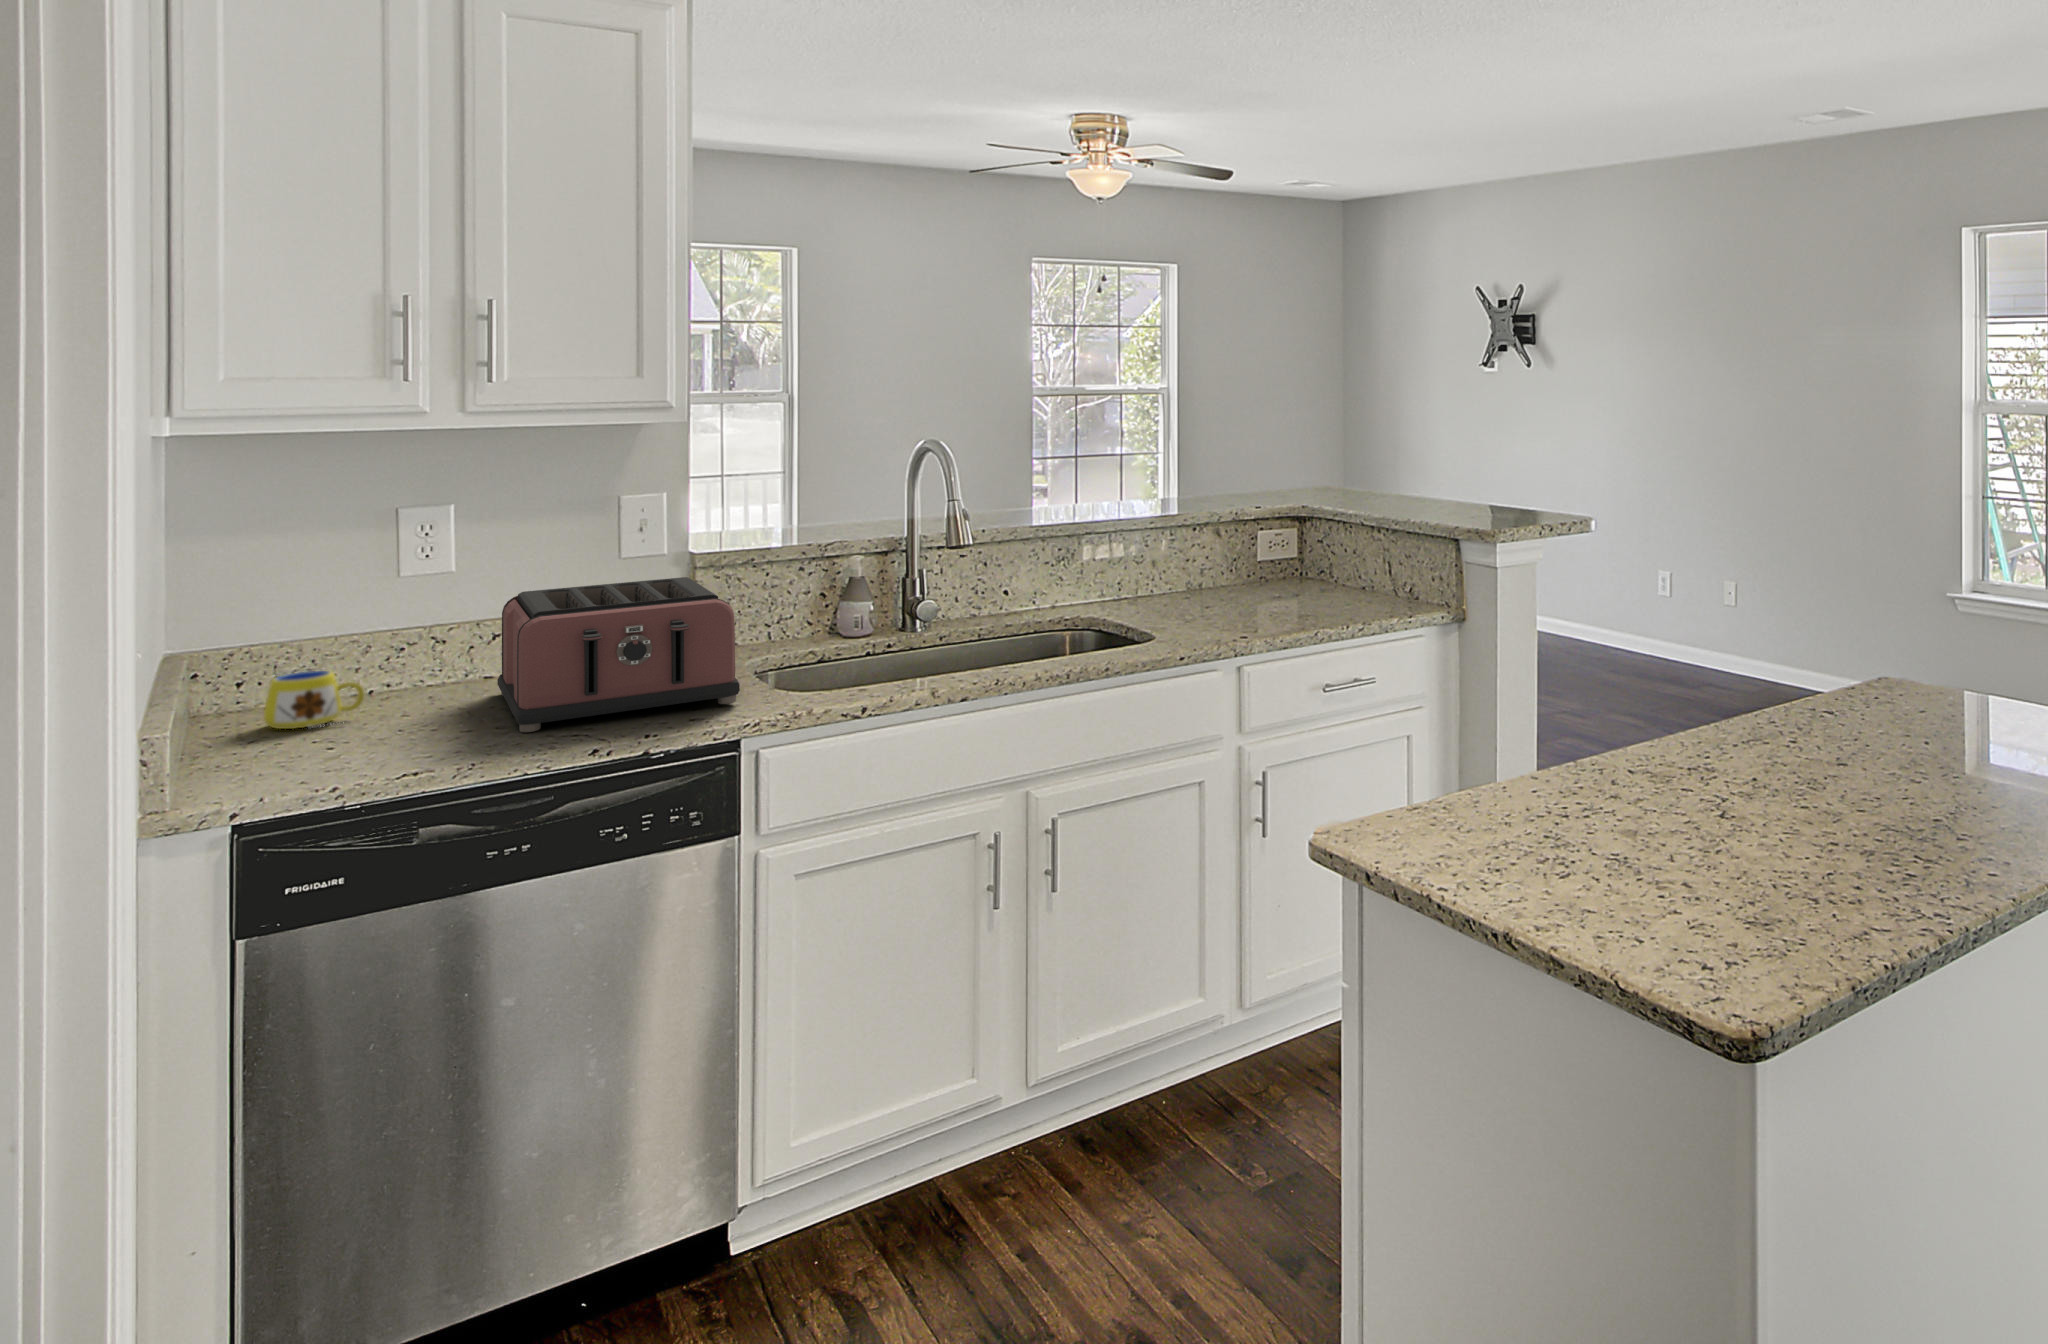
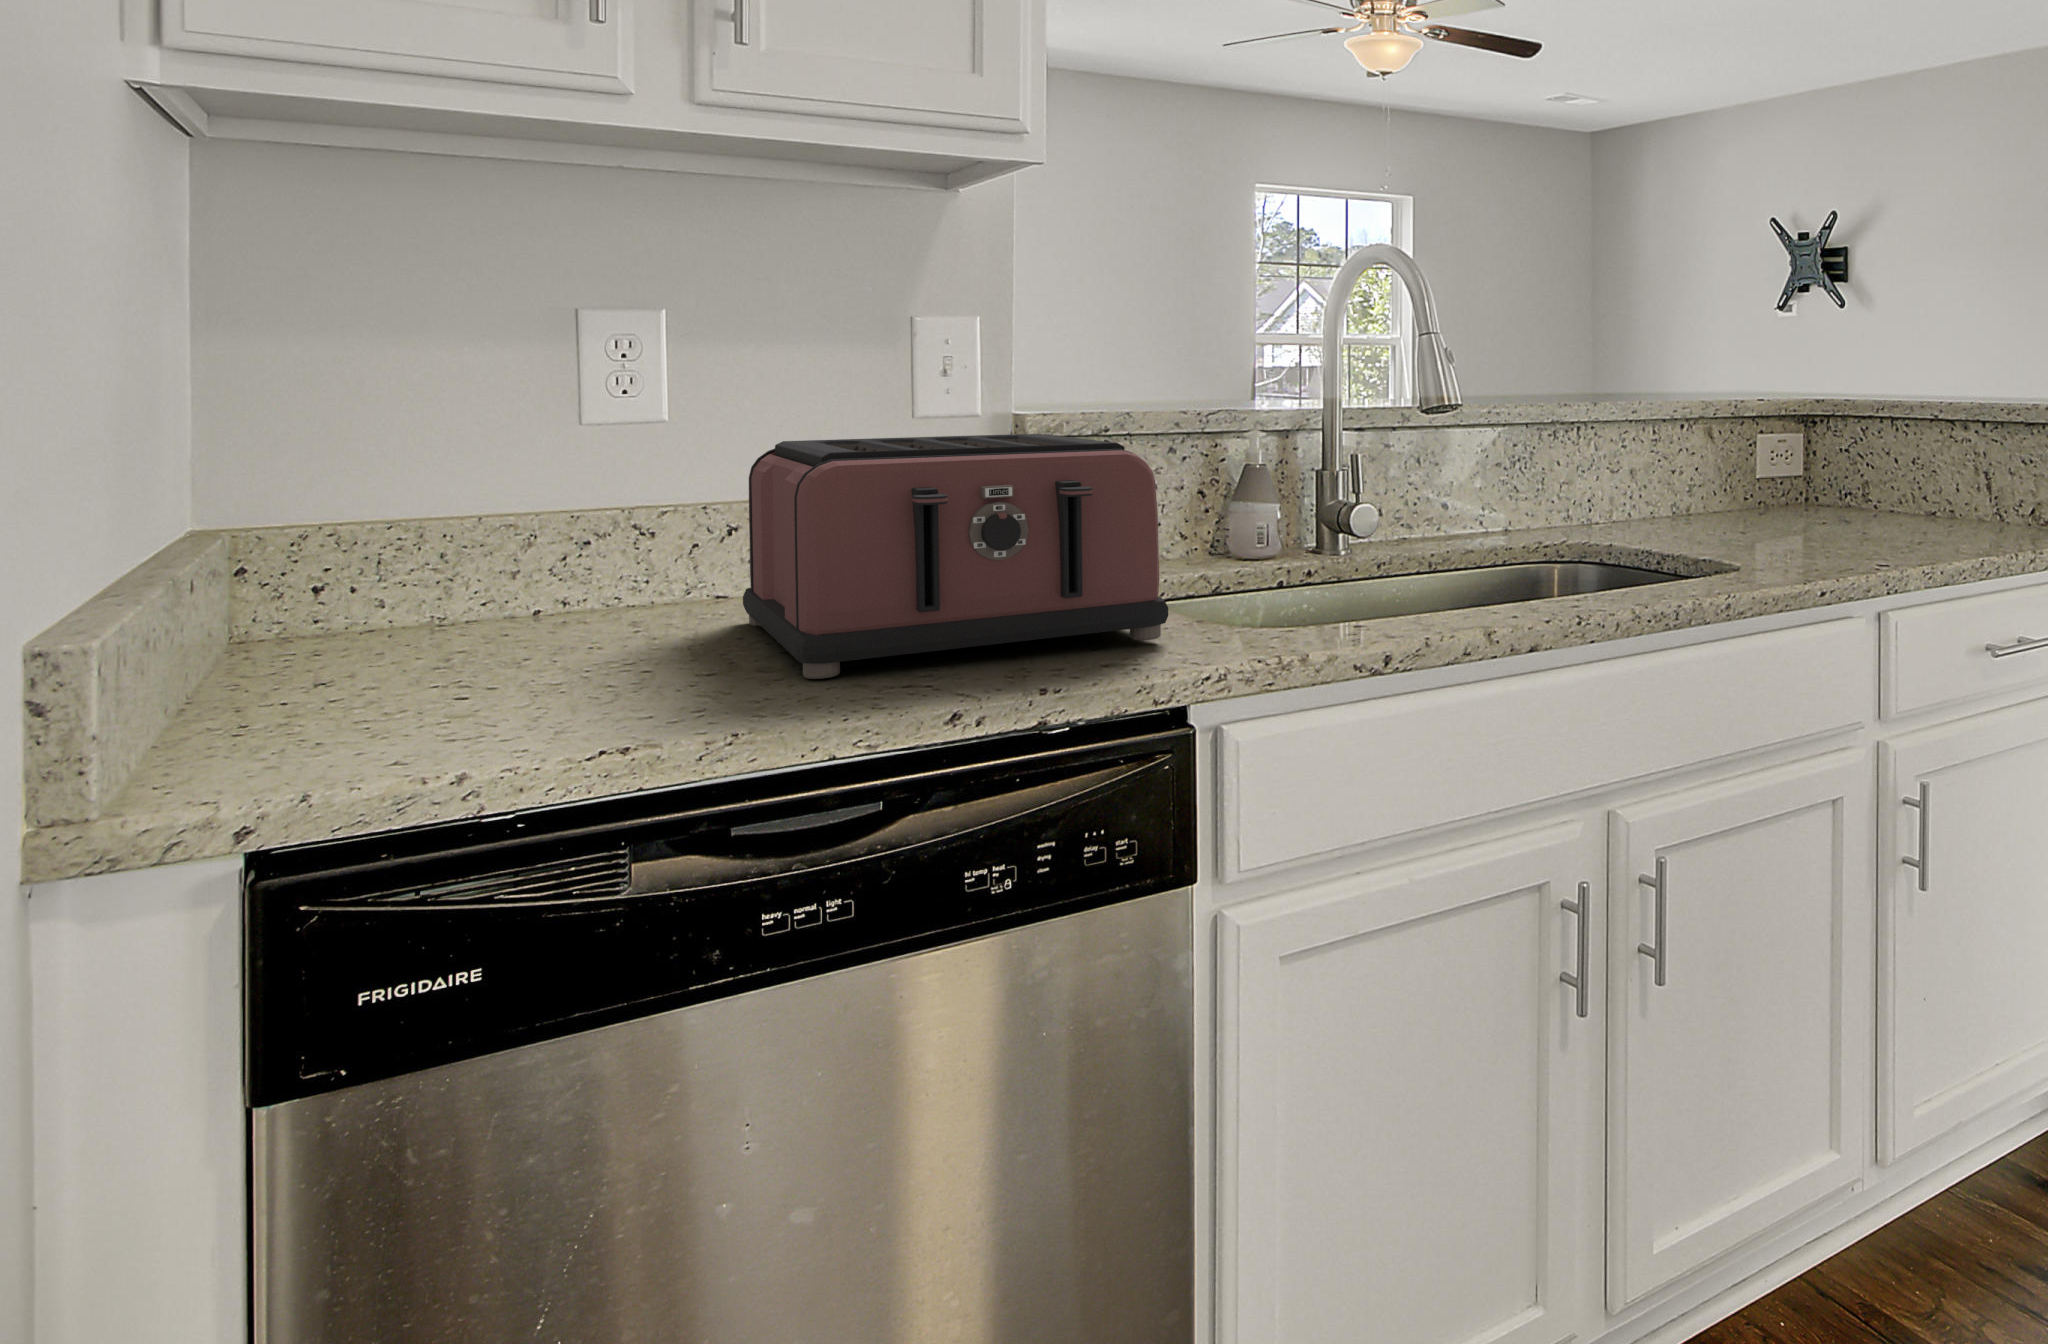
mug: present [264,671,364,729] -> none [342,565,521,668]

